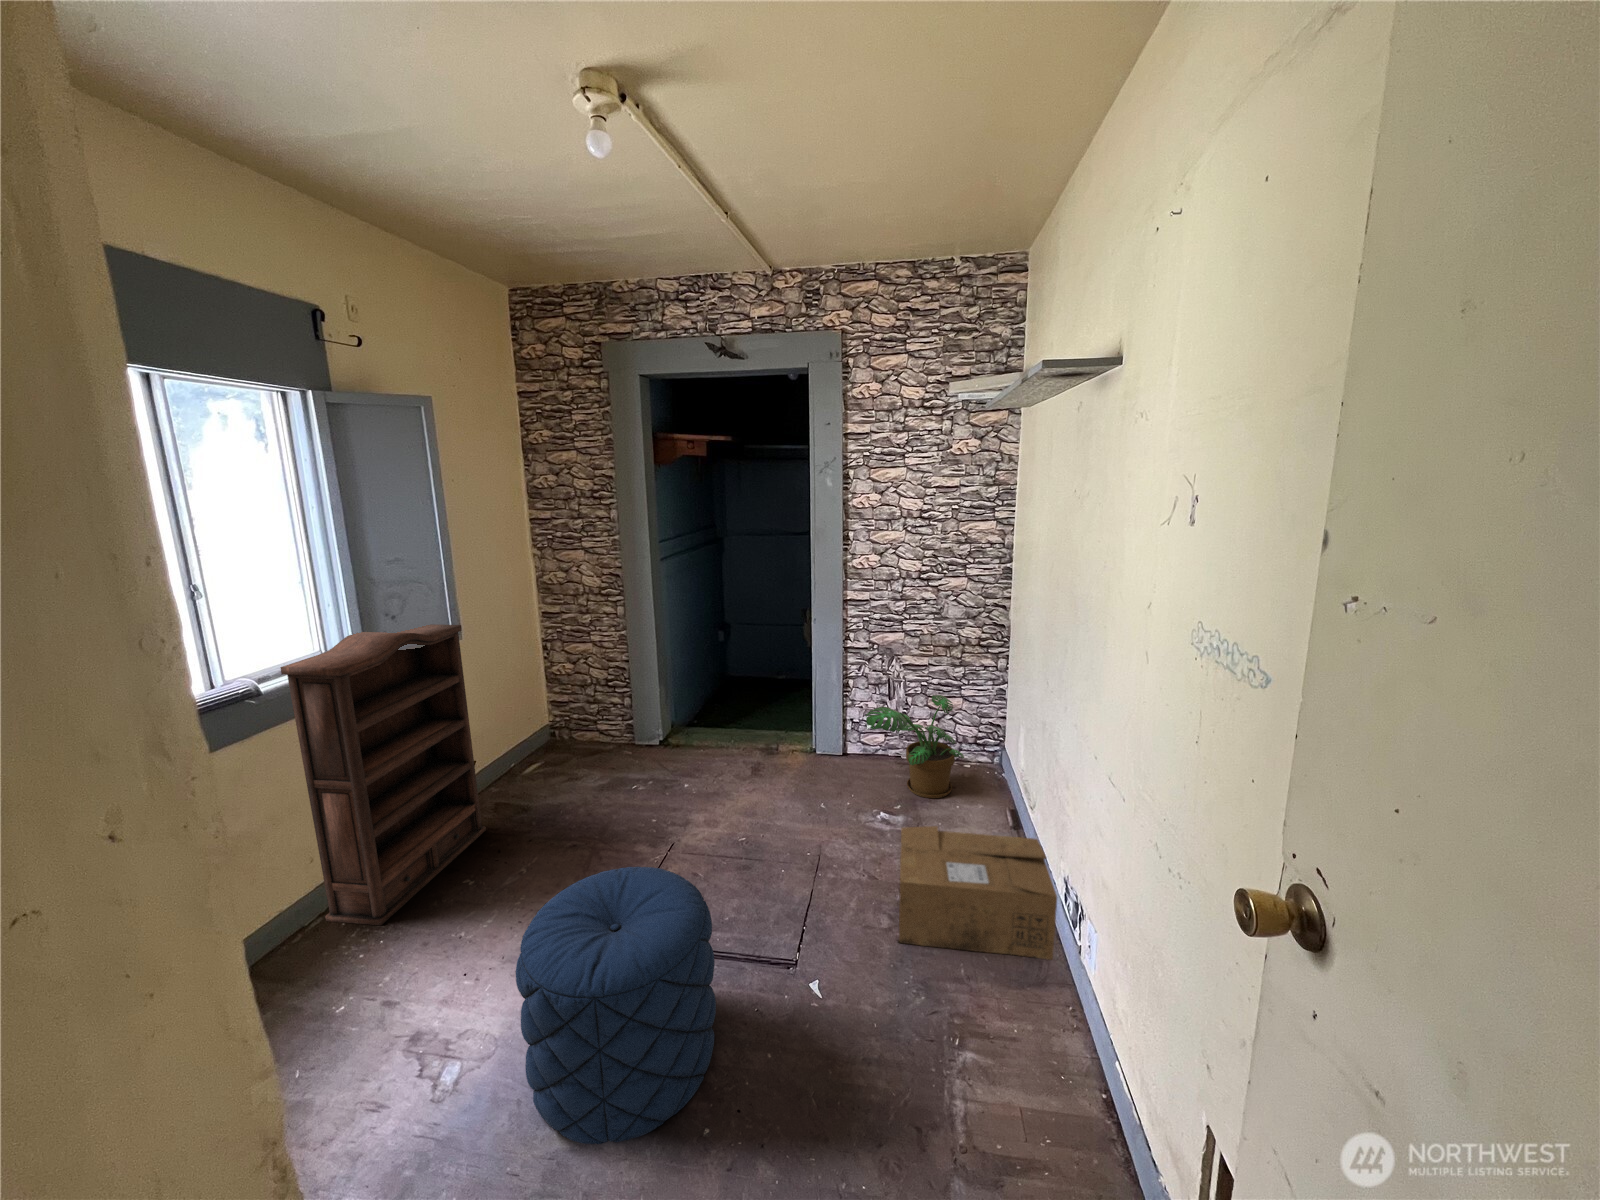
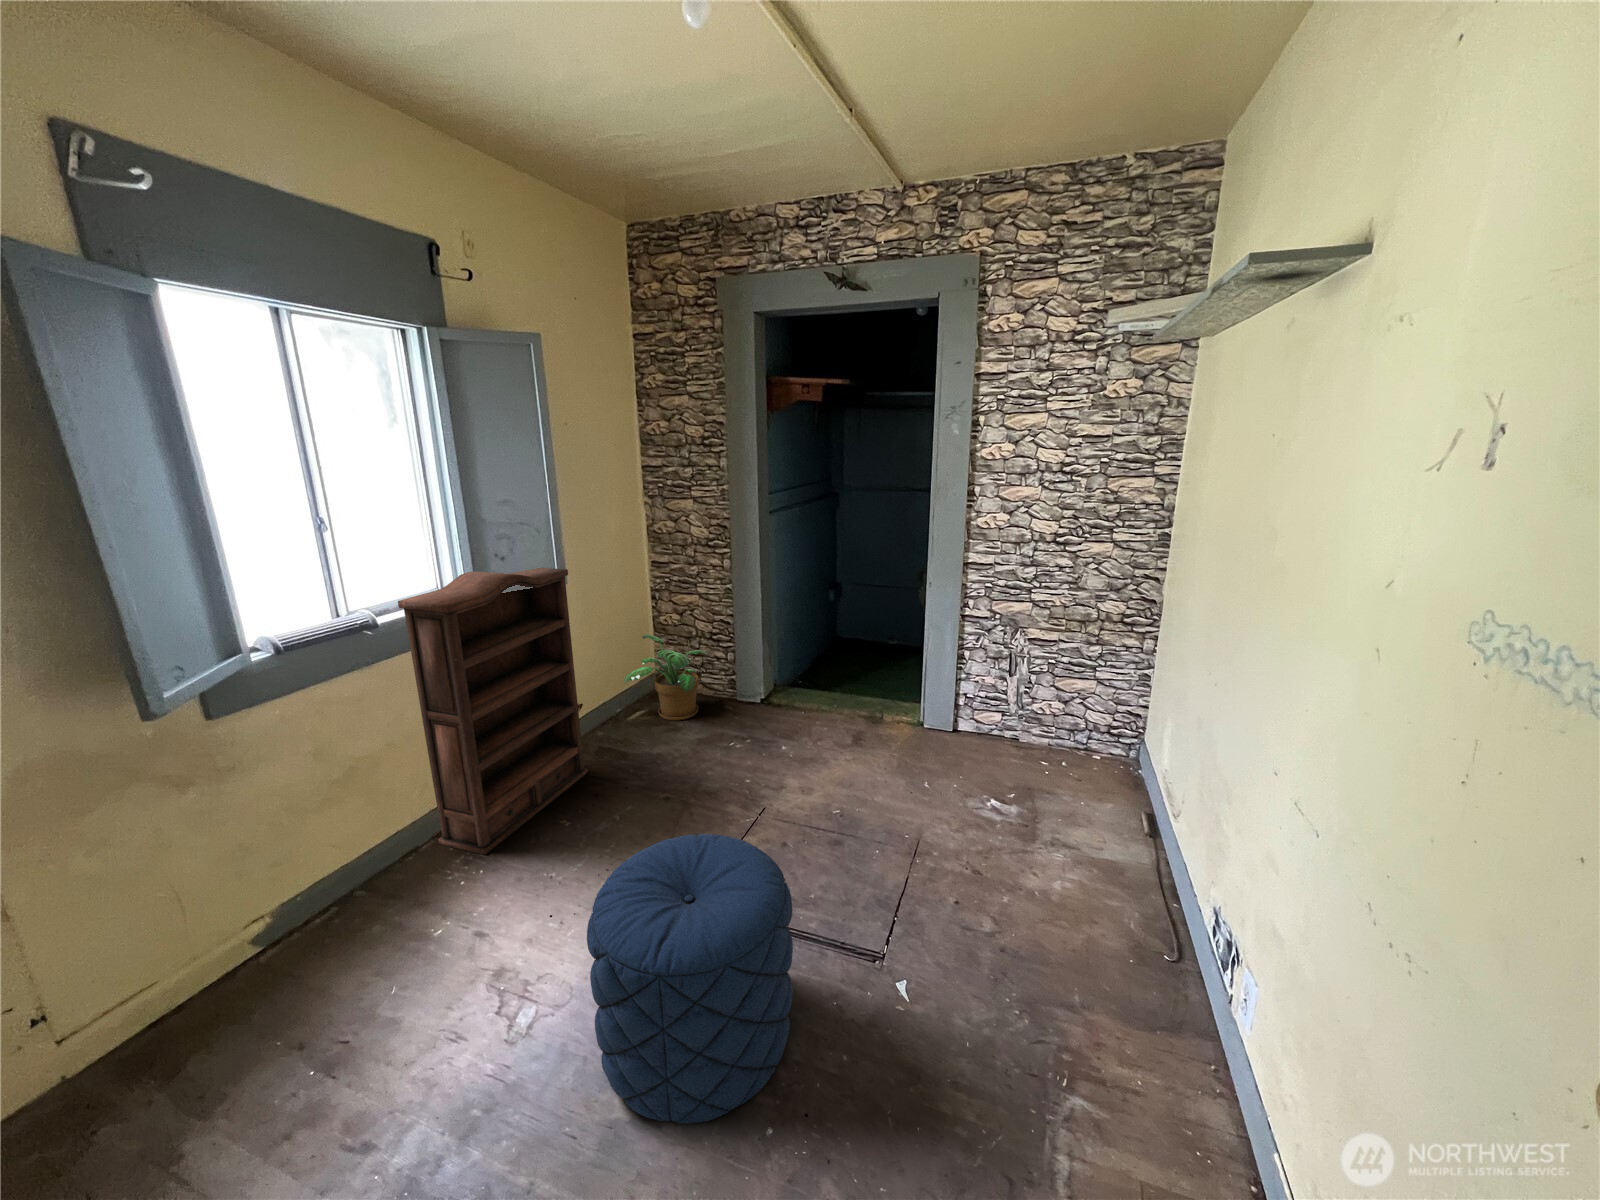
potted plant: present [866,695,964,798] -> present [624,635,707,720]
cardboard box: present [899,826,1057,960] -> none [1003,822,1207,1002]

